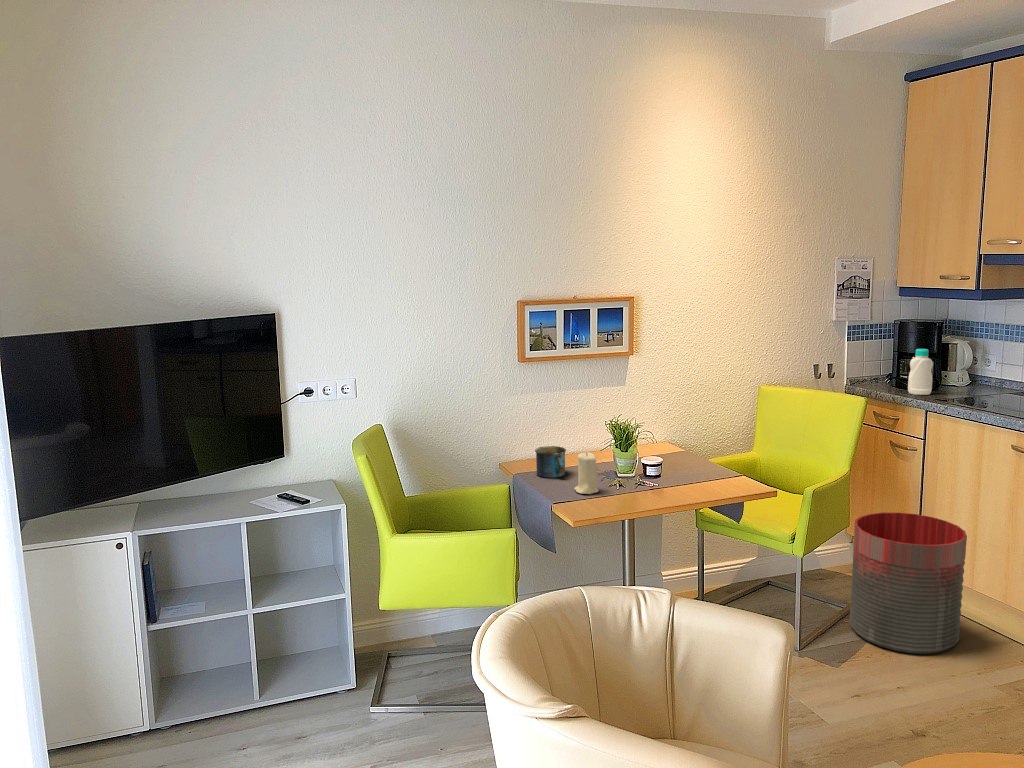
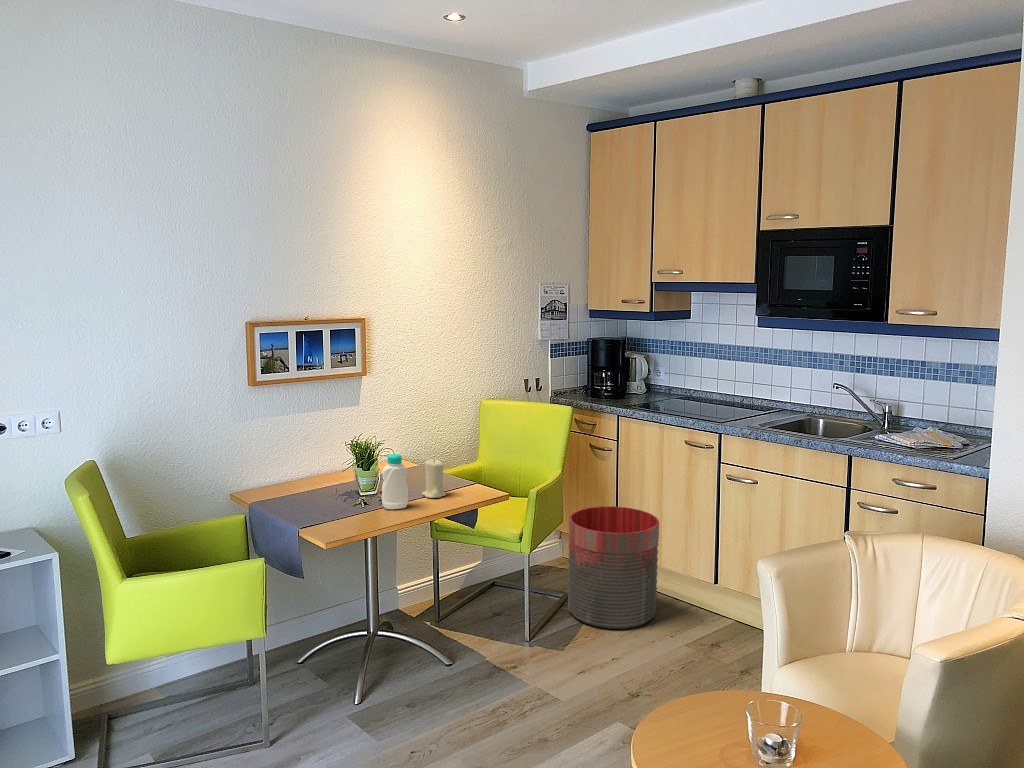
bottle: present [908,349,933,395] -> present [382,454,408,509]
mug: present [535,446,566,478] -> none [273,470,306,502]
candle: present [574,452,598,494] -> present [422,459,446,498]

